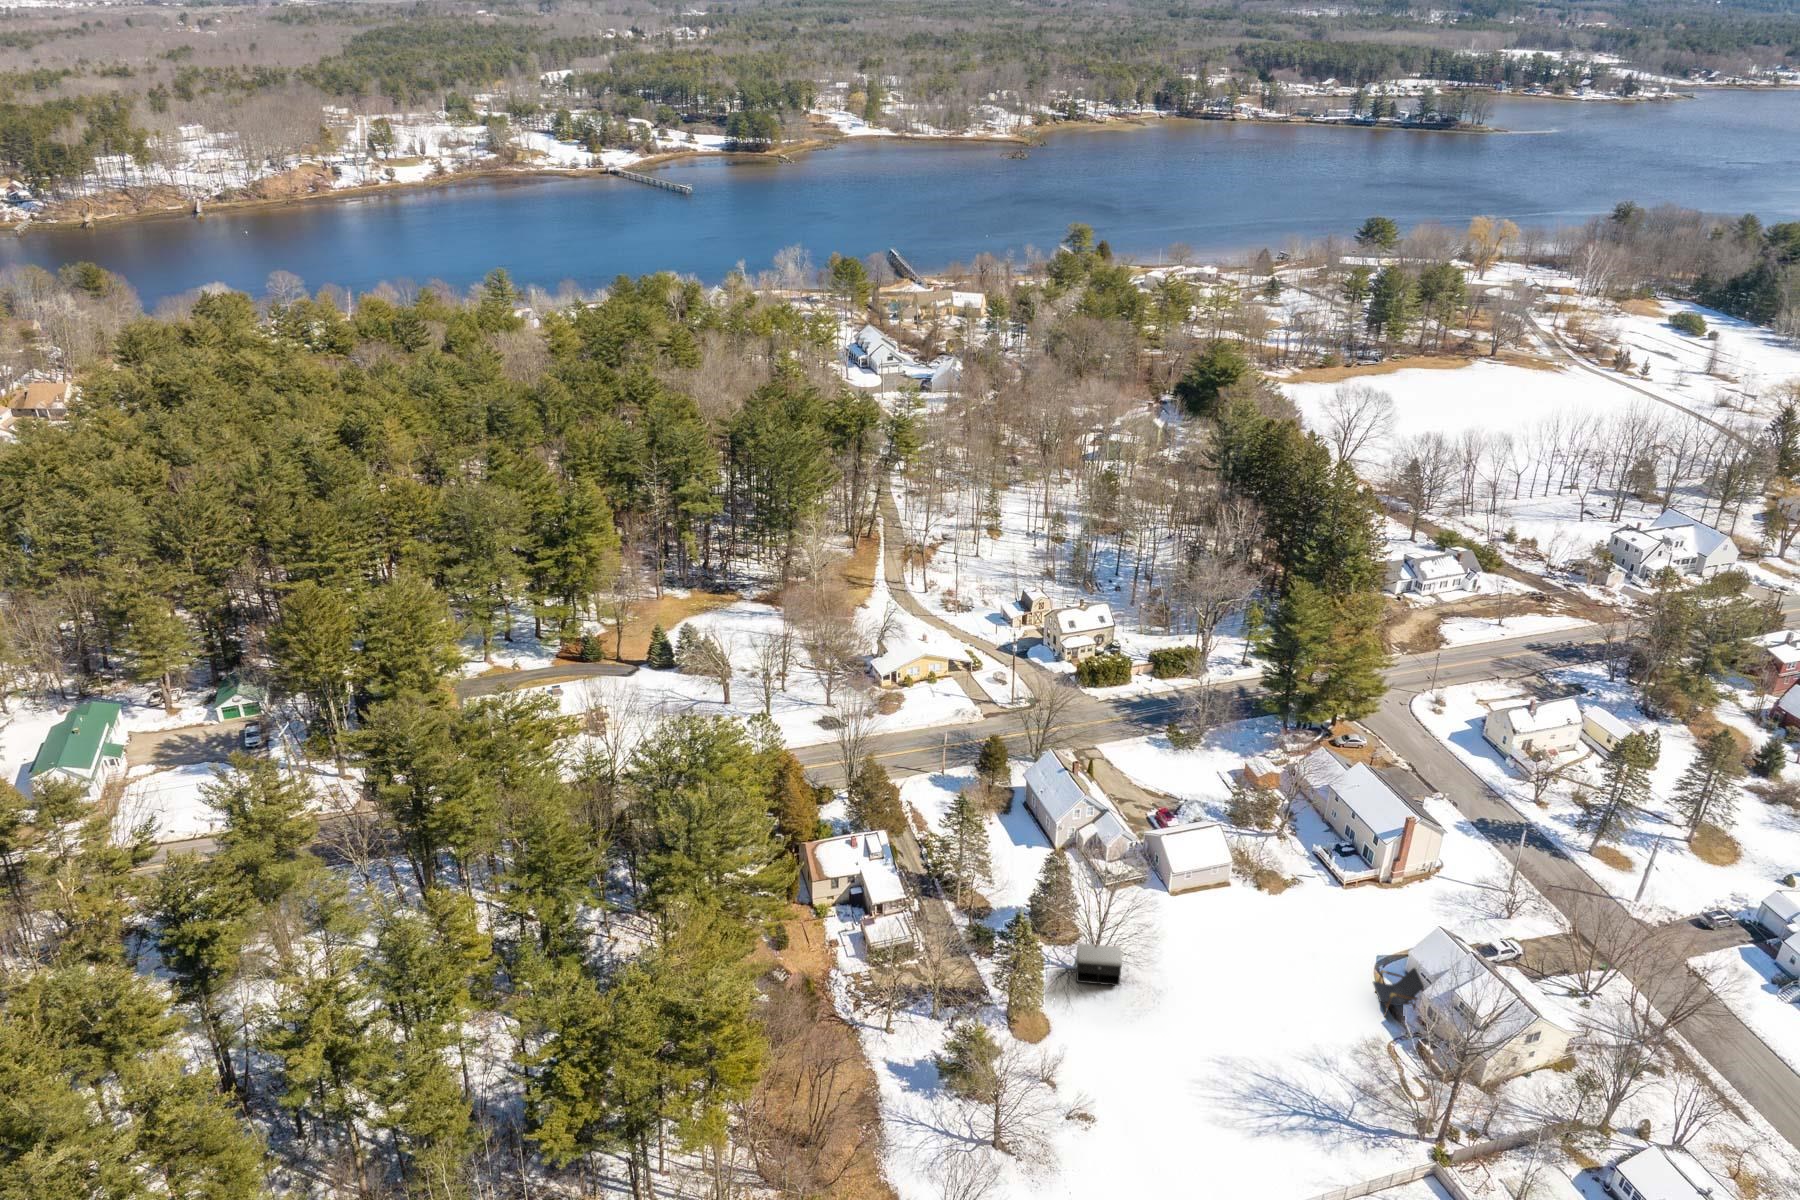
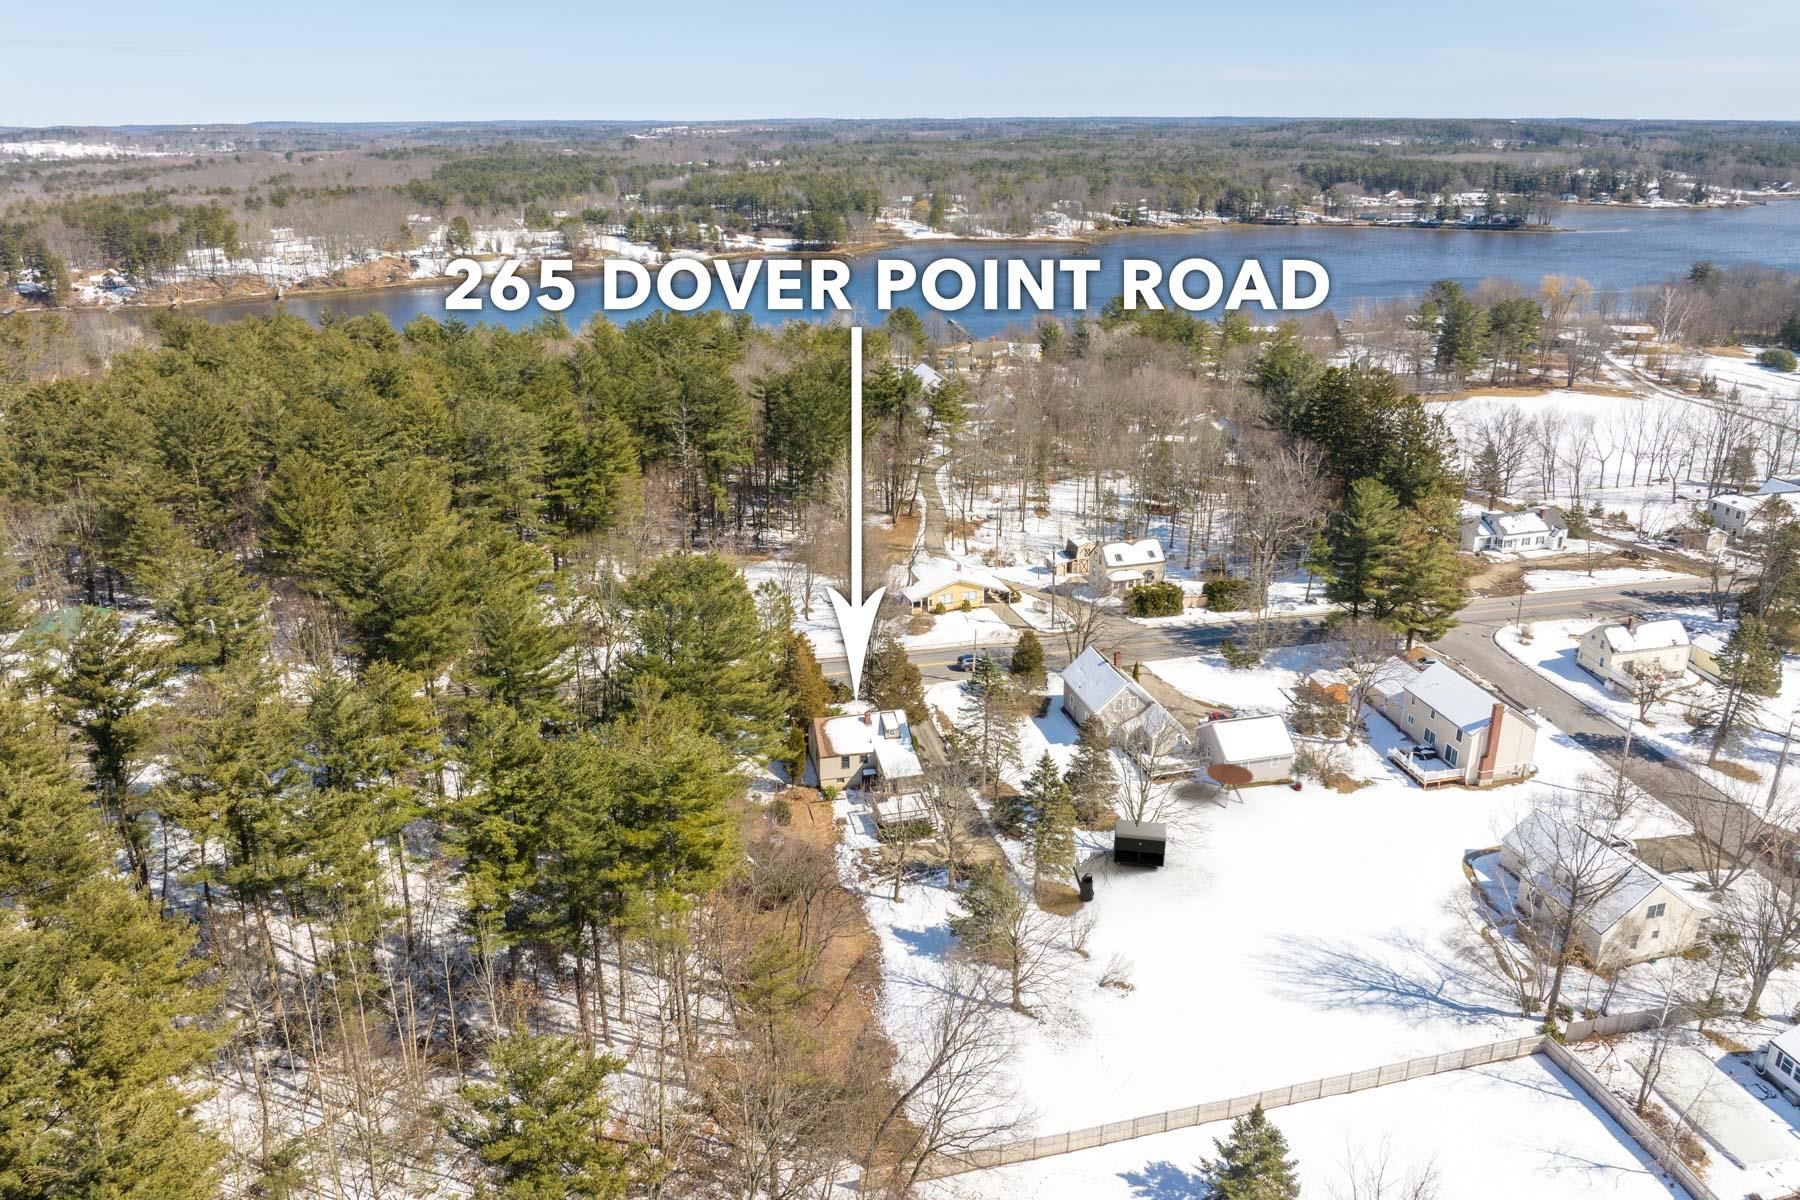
potted tree: none [1226,860,1250,892] -> present [1288,754,1314,791]
round table: none [1156,872,1197,915] -> present [1207,763,1253,805]
lounge chair: present [1373,968,1424,1015] -> none [1460,849,1523,905]
watering can: none [1042,994,1060,1026] -> present [1073,867,1094,902]

